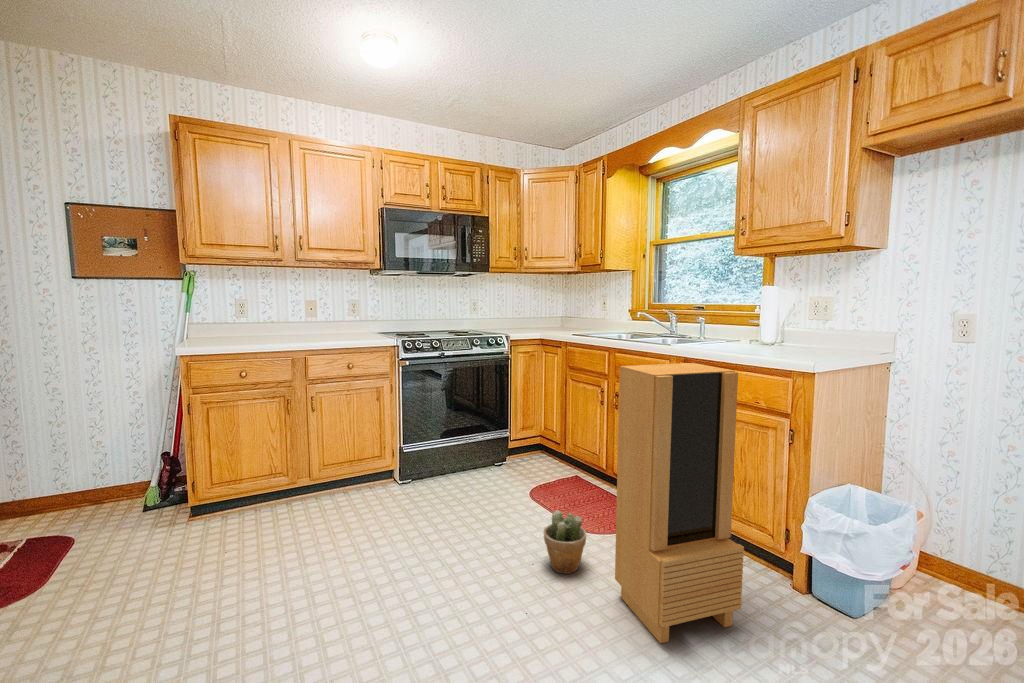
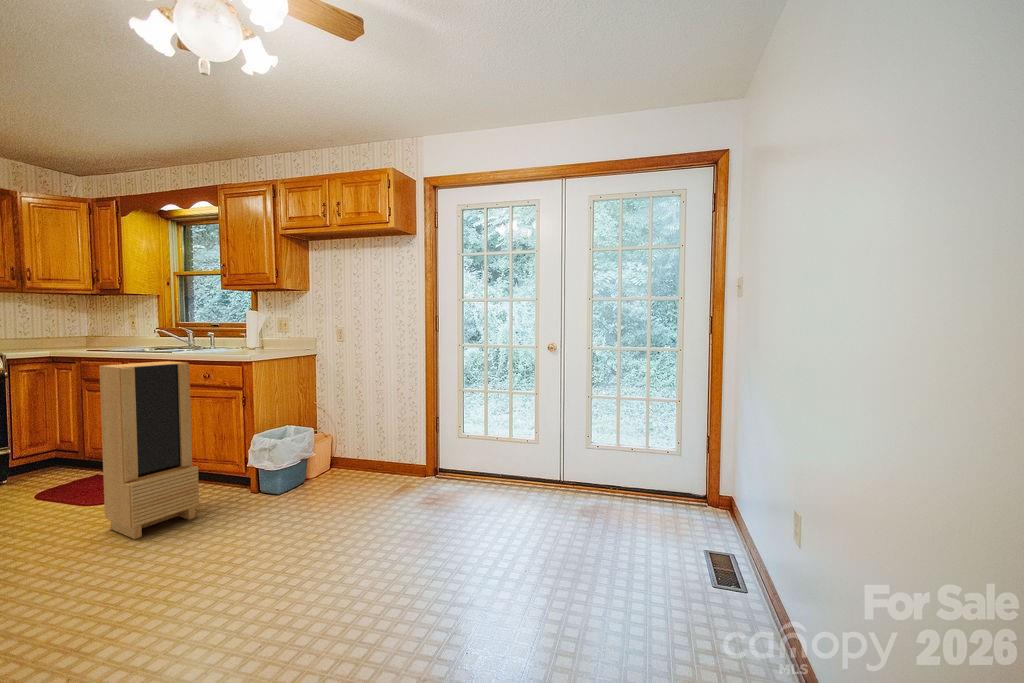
potted plant: present [544,510,586,574] -> none [35,484,82,533]

